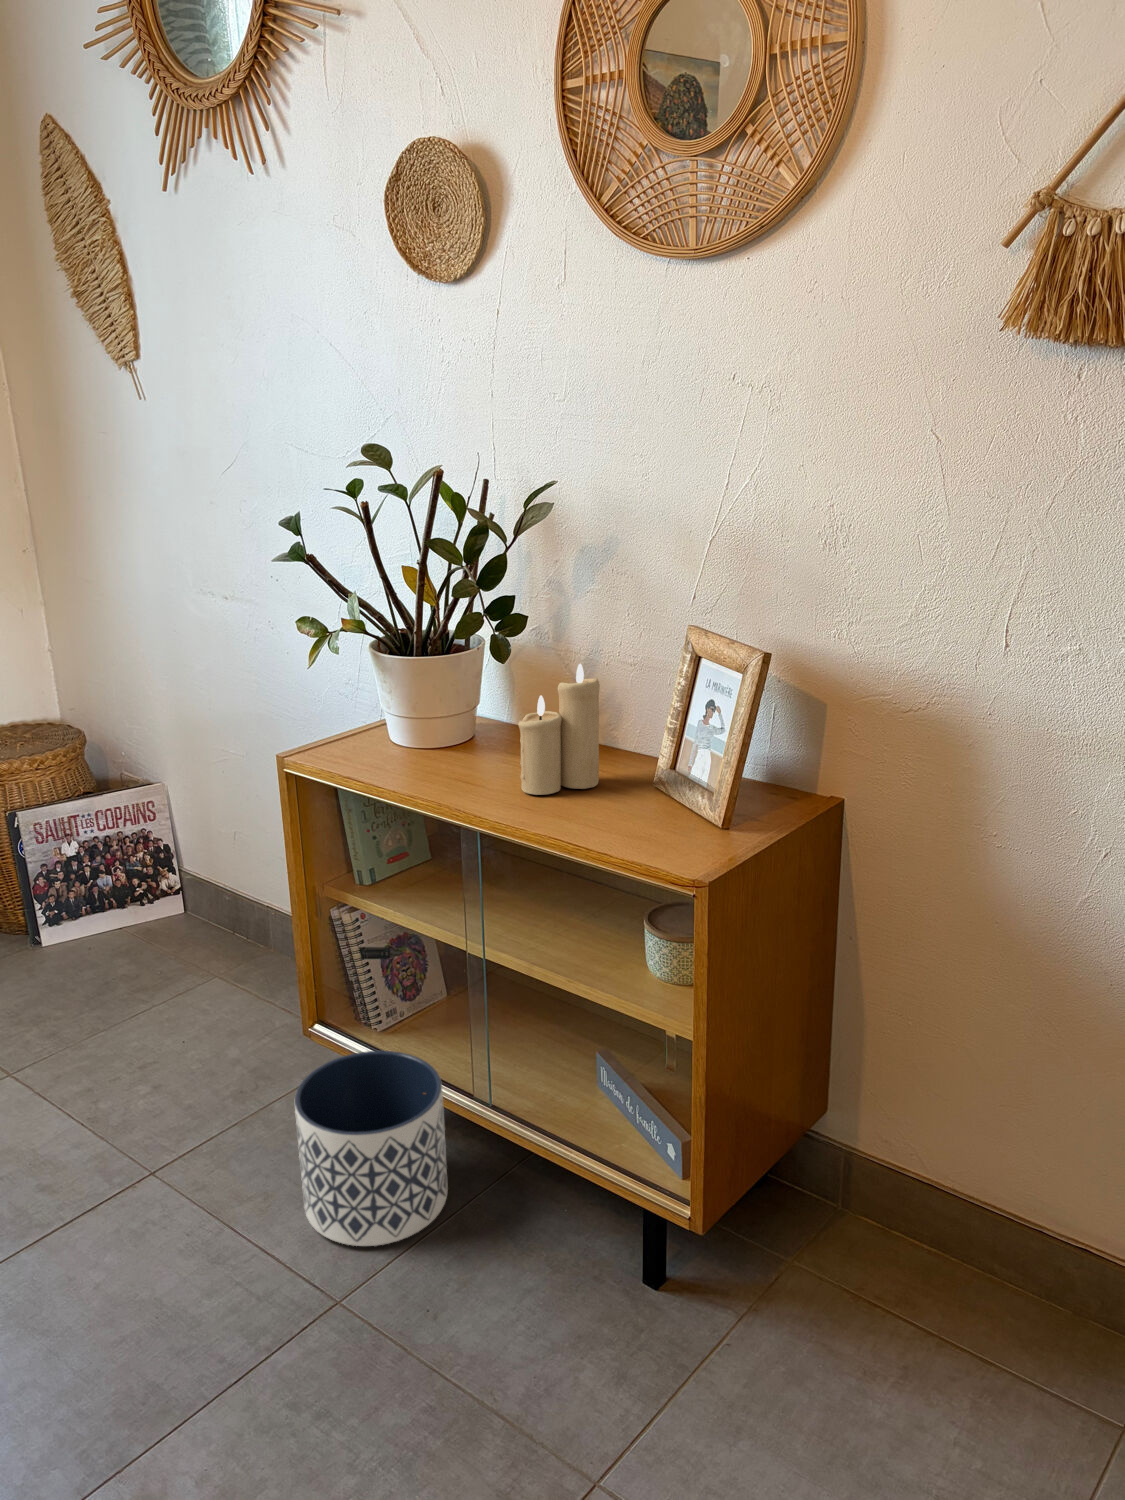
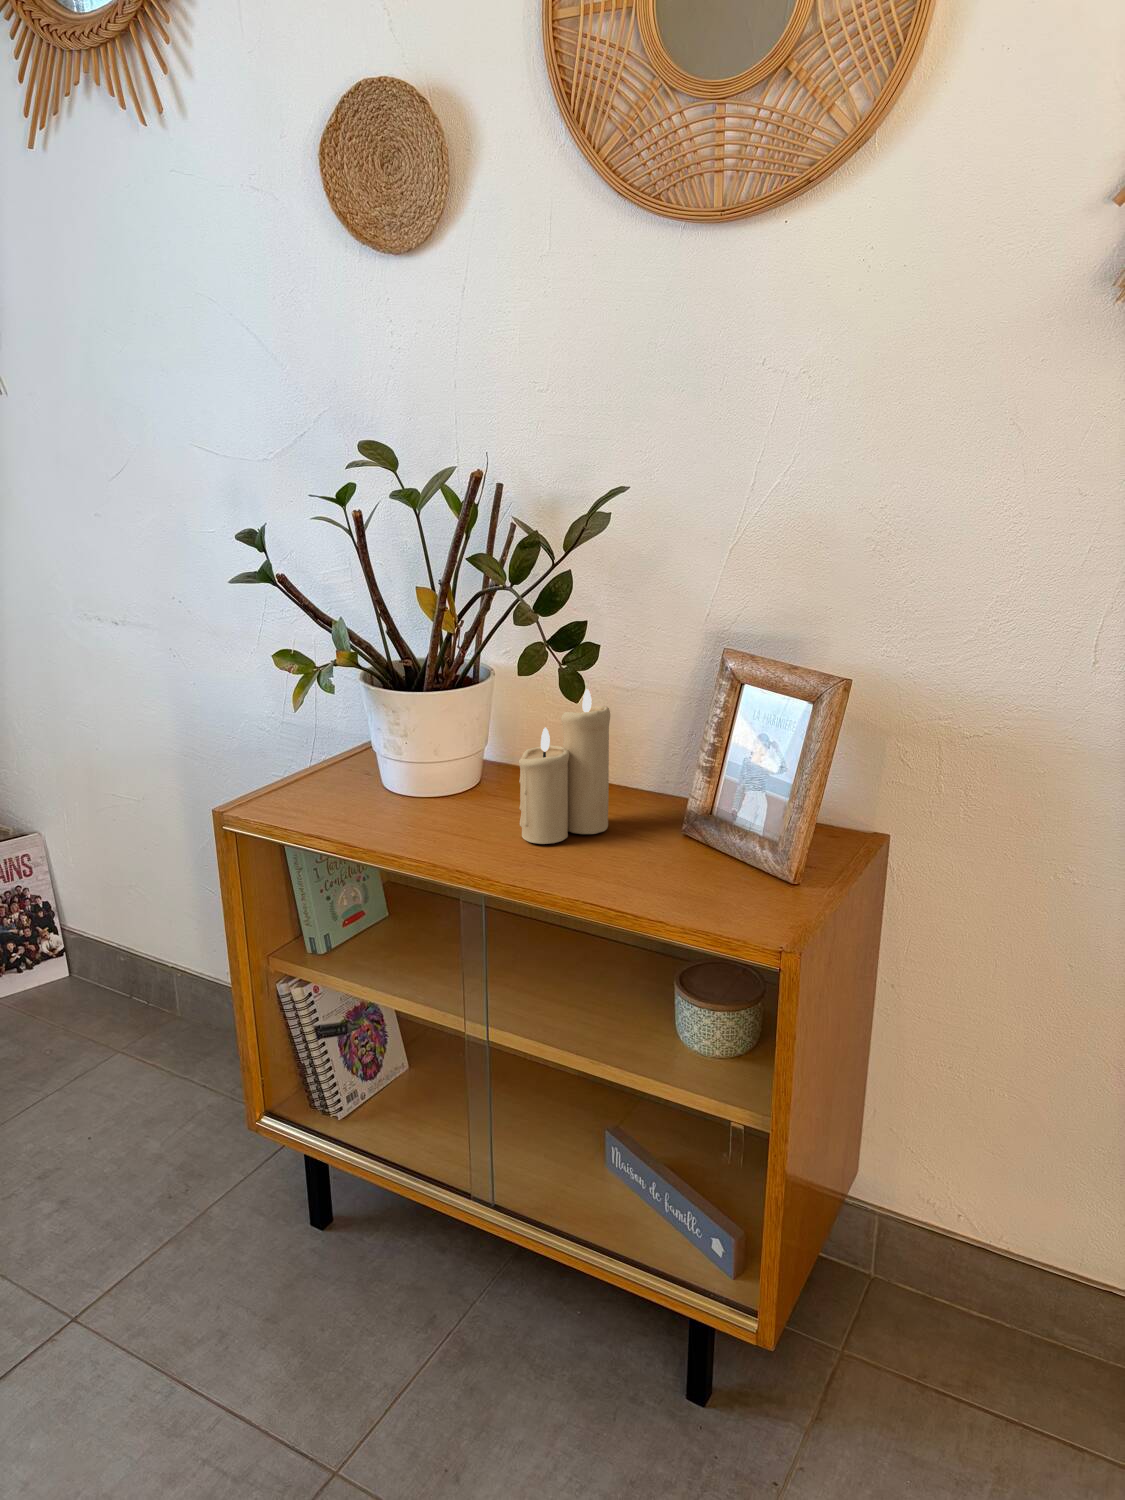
planter: present [295,1051,447,1246] -> none [255,1146,437,1390]

